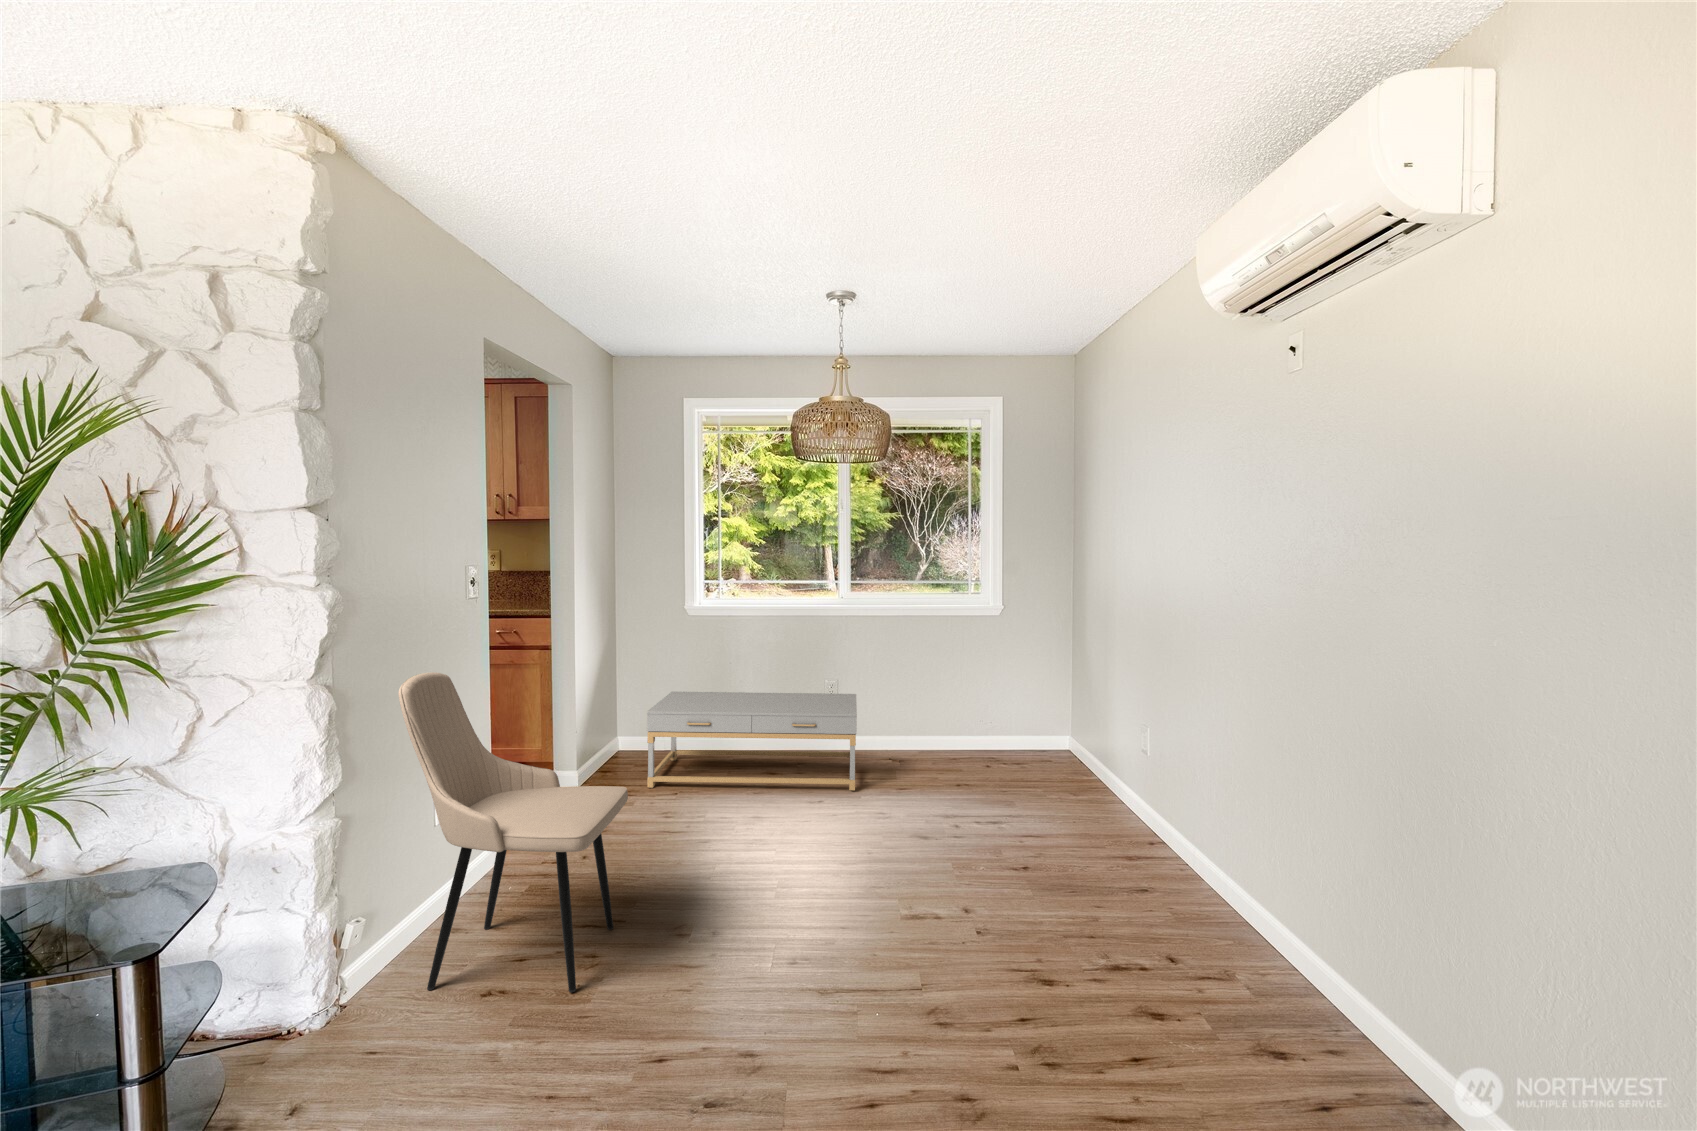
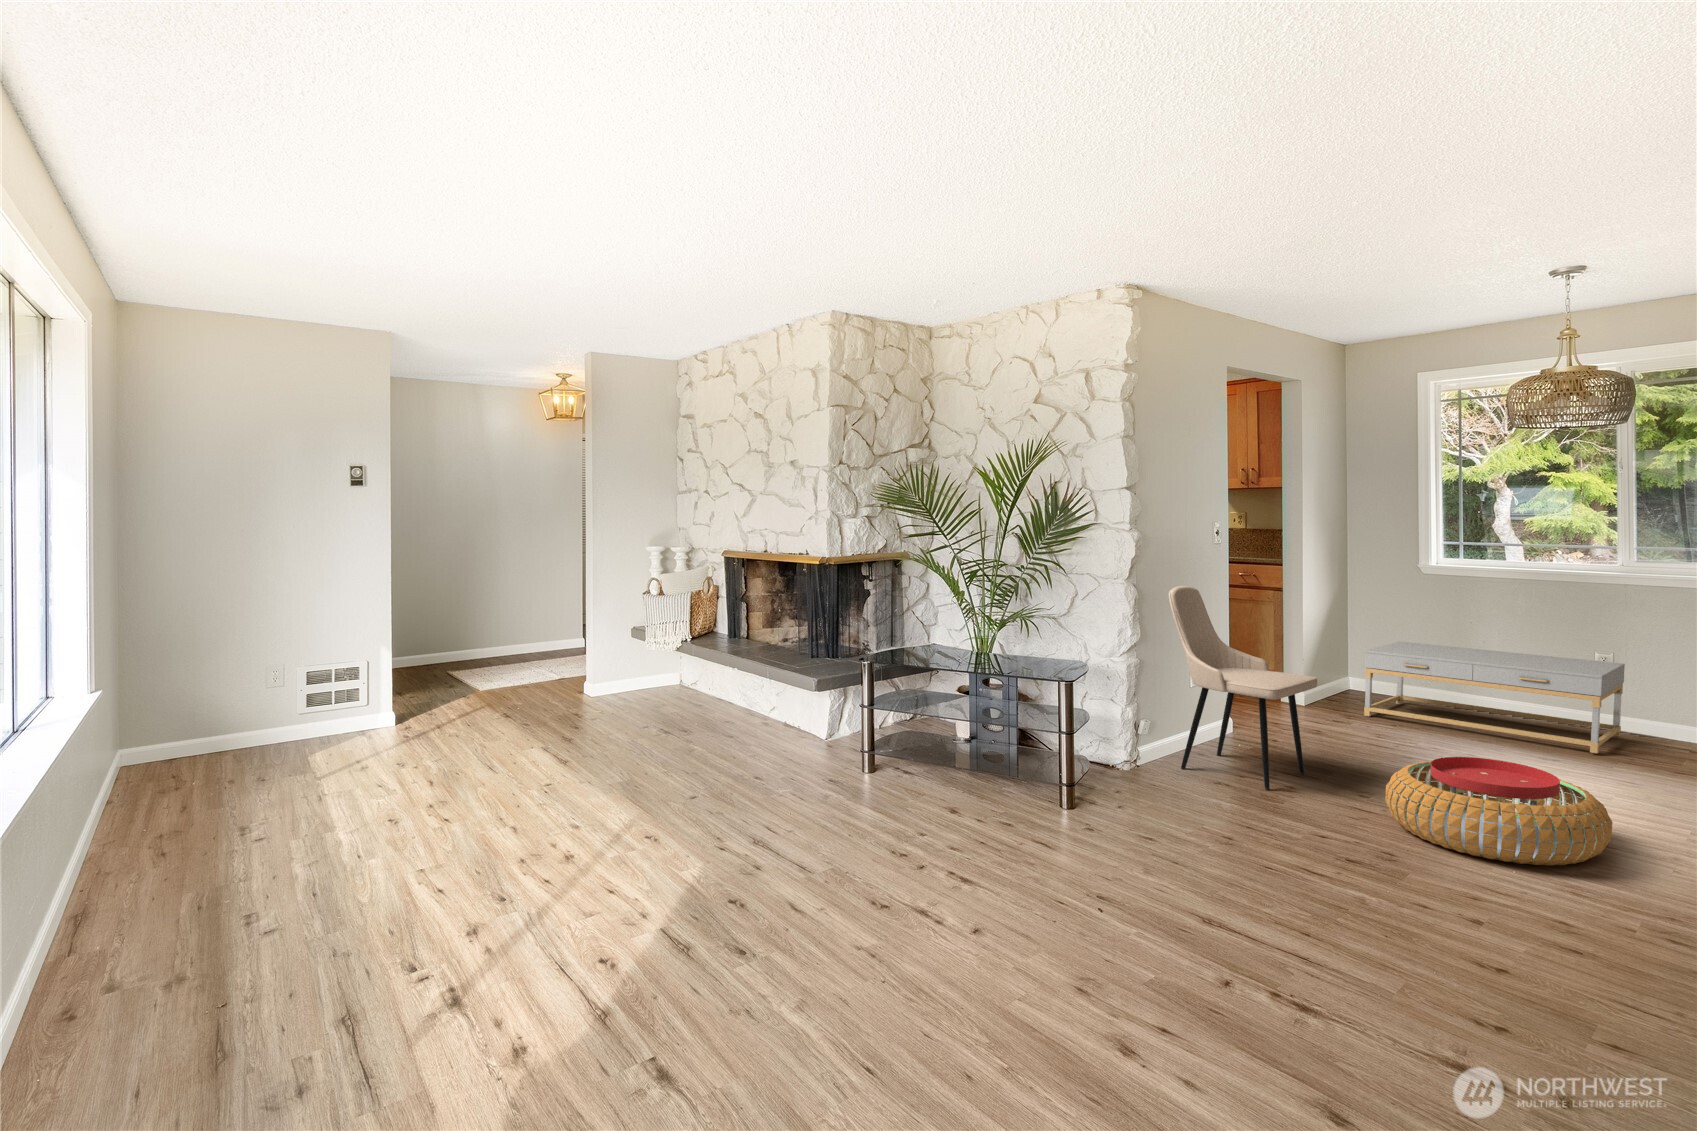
pouf: none [736,865,970,1035] -> present [1385,757,1613,866]

